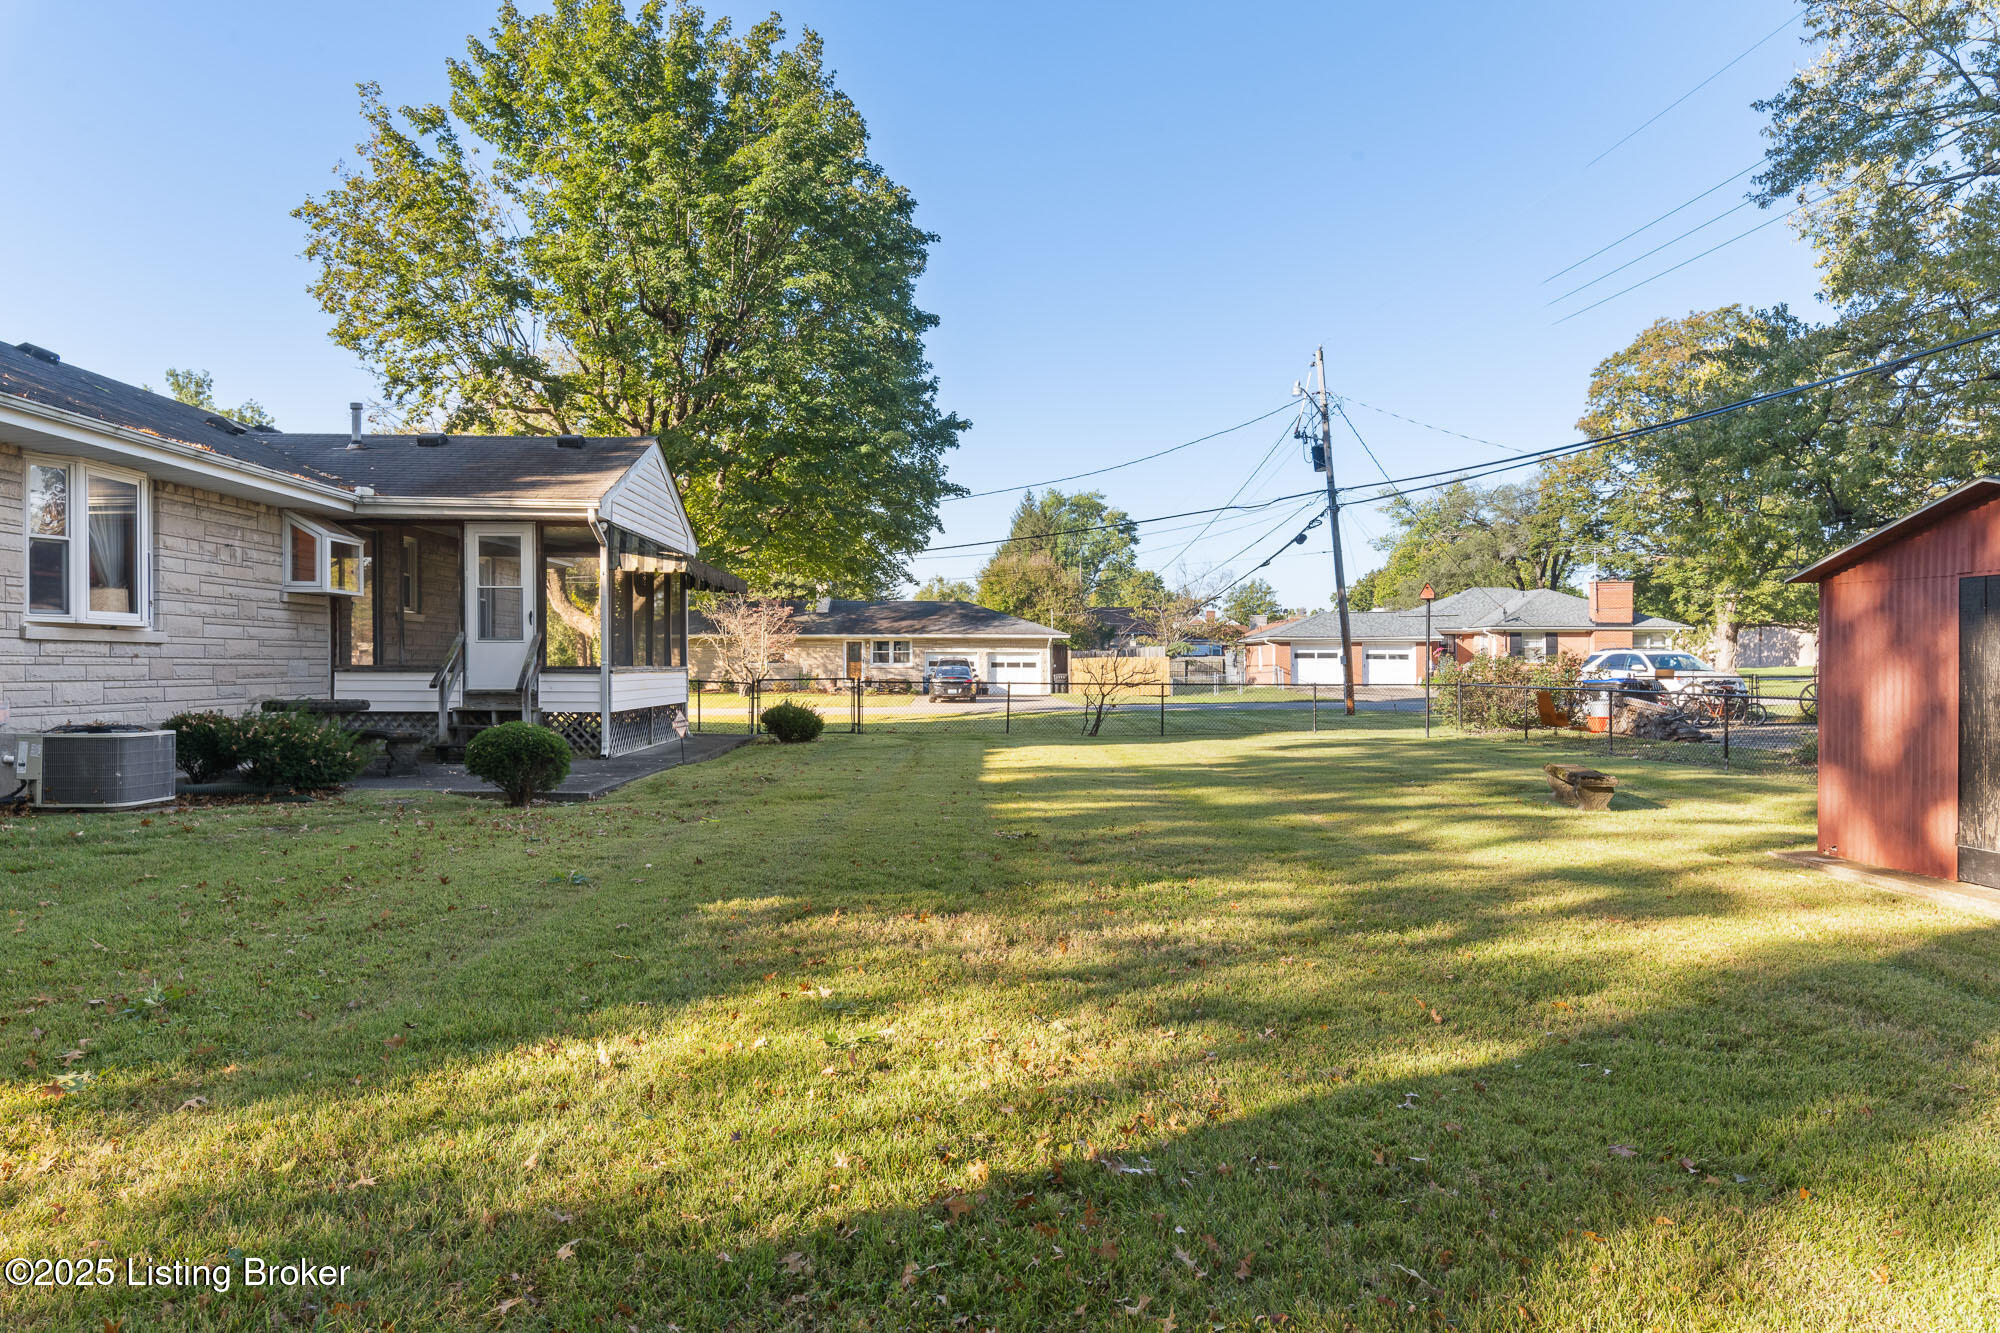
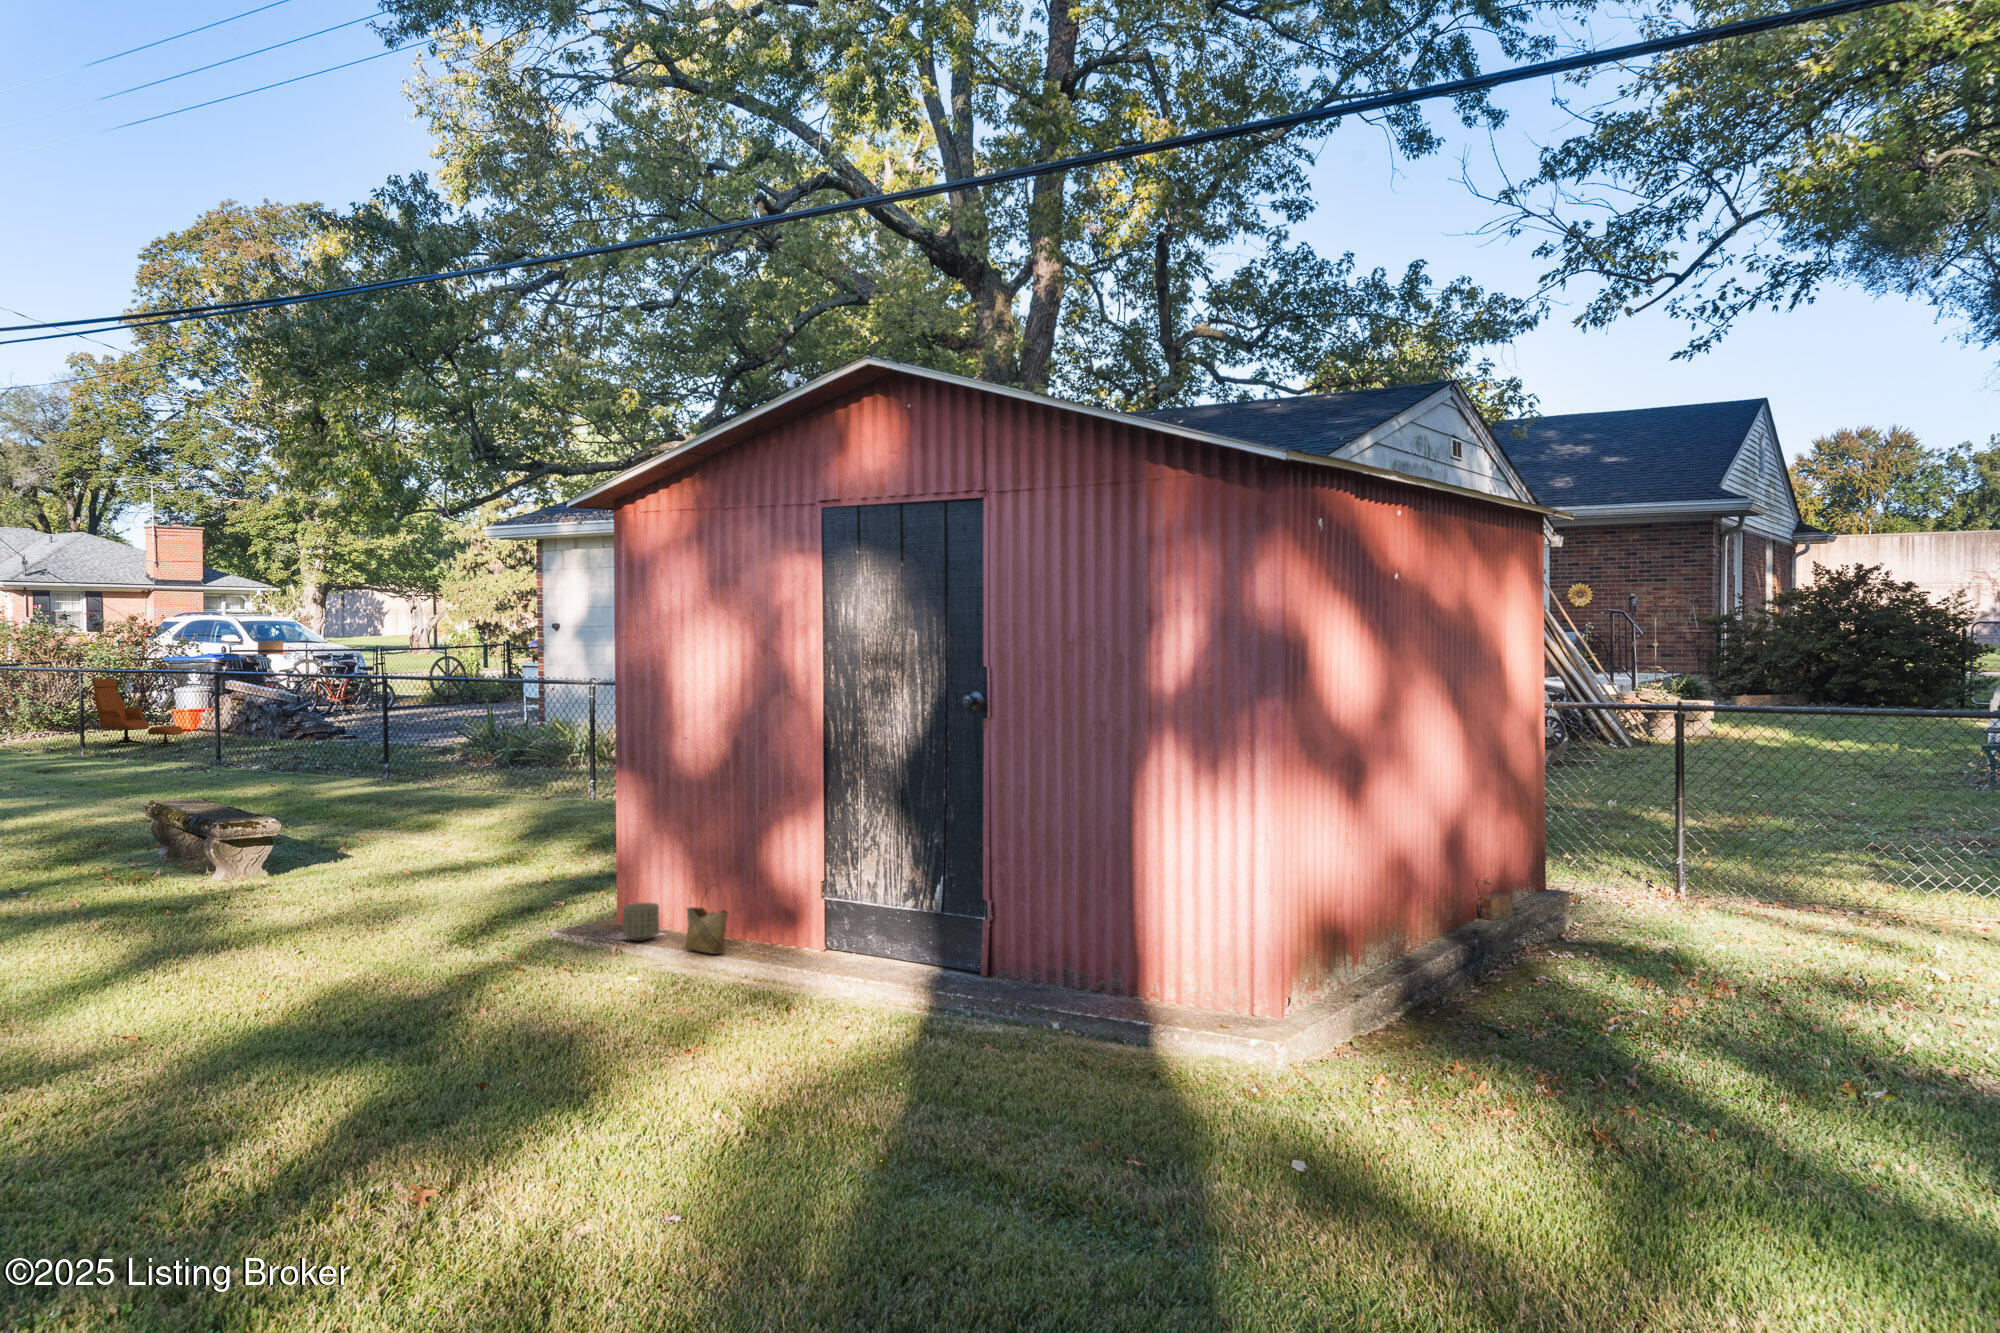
woven basket: none [1866,834,1902,884] -> present [685,892,728,954]
planter: none [1825,844,1855,869] -> present [623,903,659,941]

